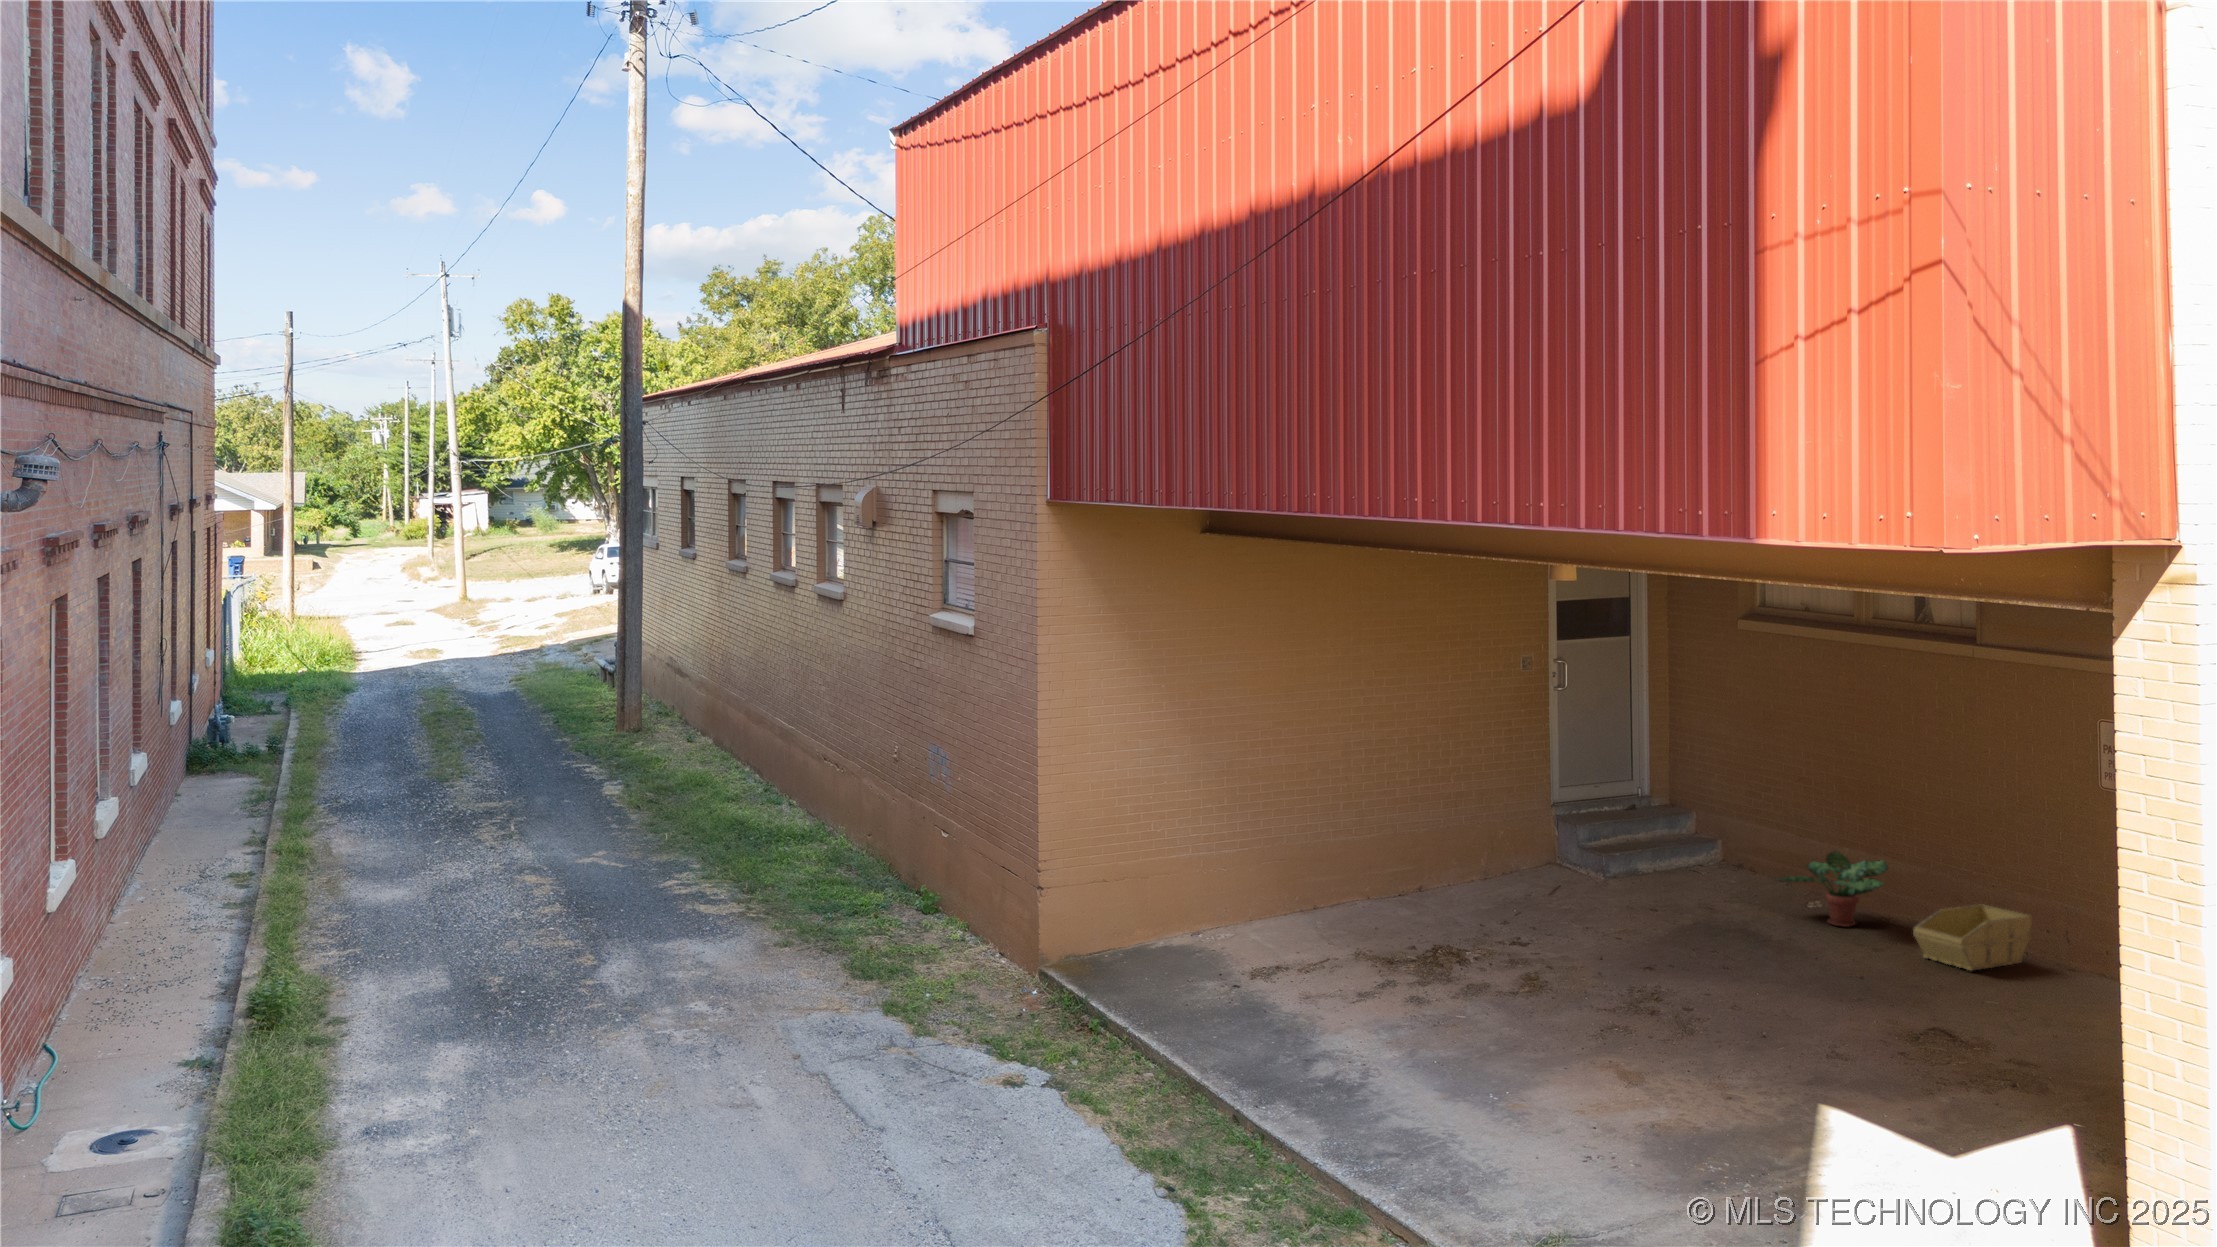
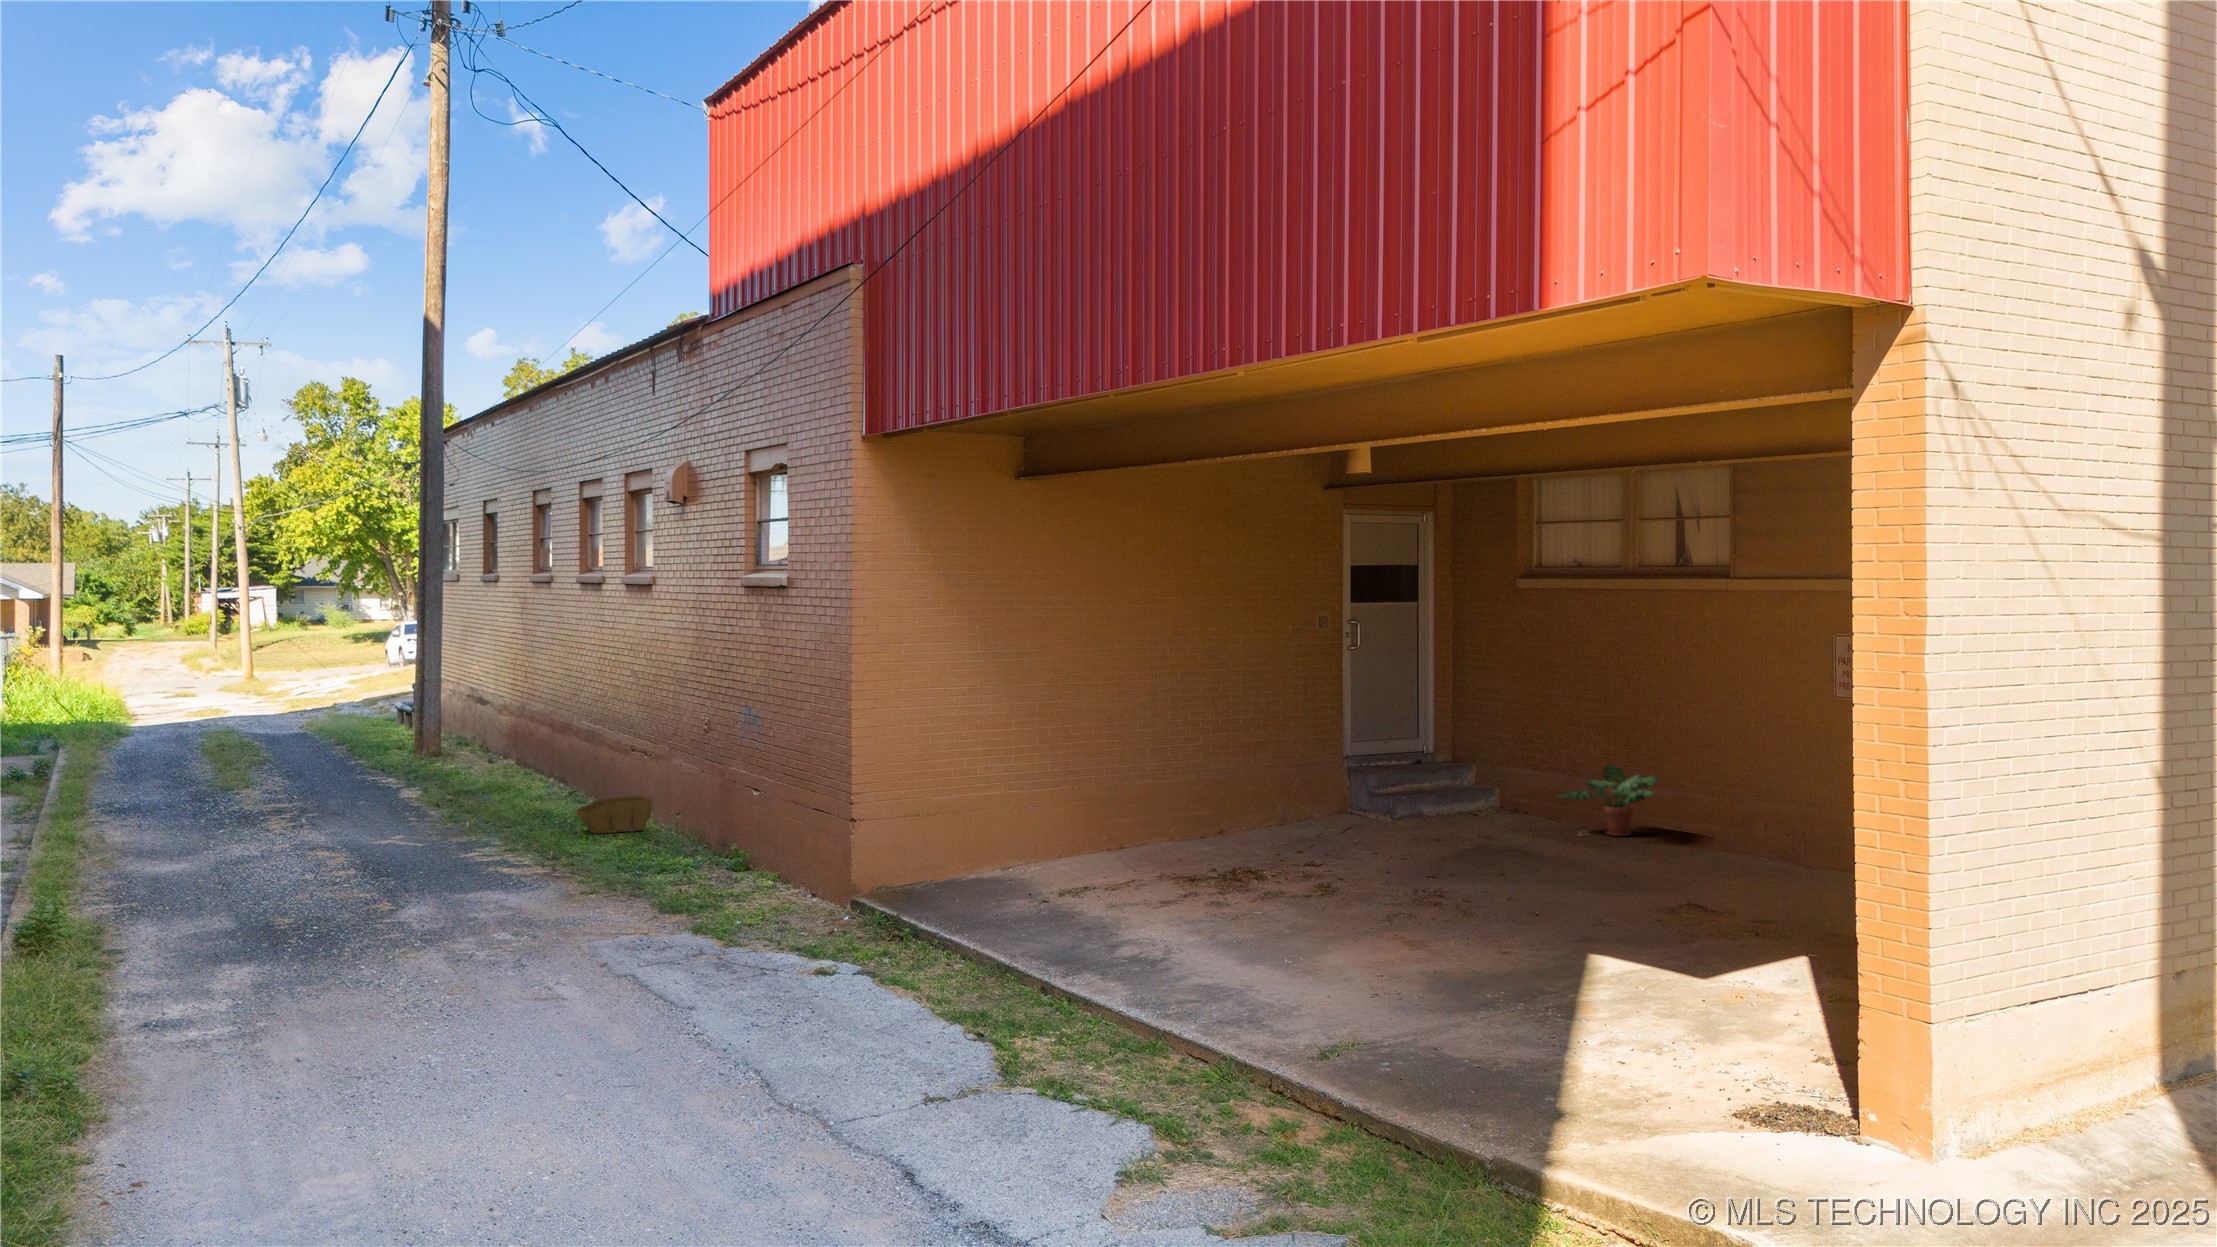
storage bin: present [1913,904,2032,971] -> present [576,796,653,834]

